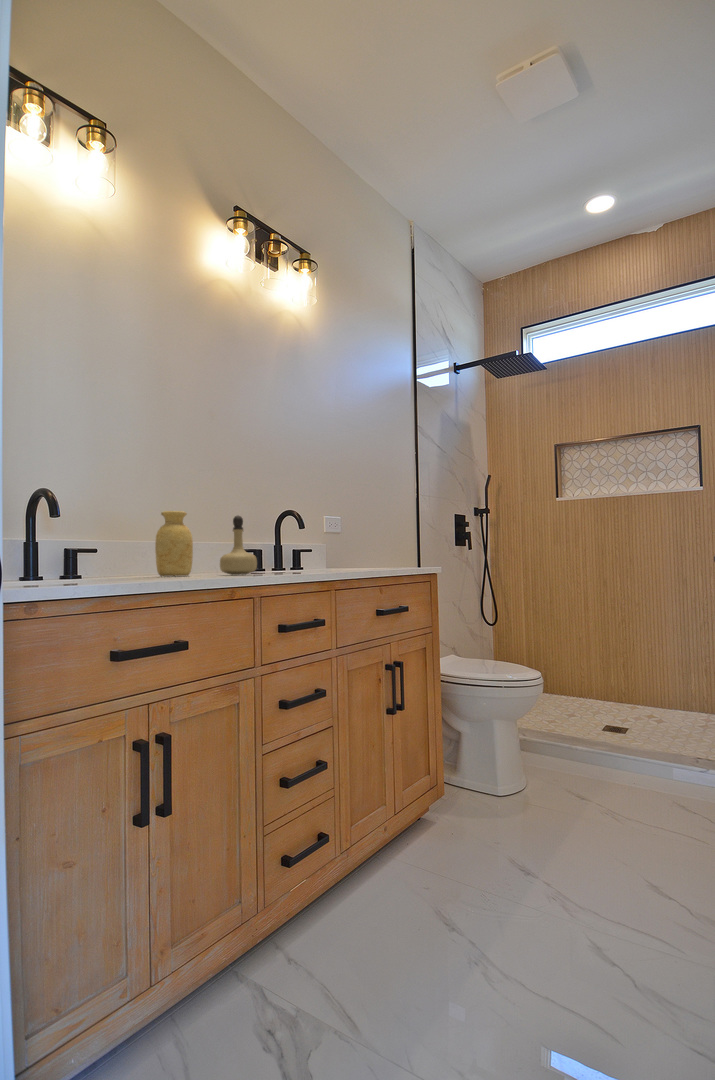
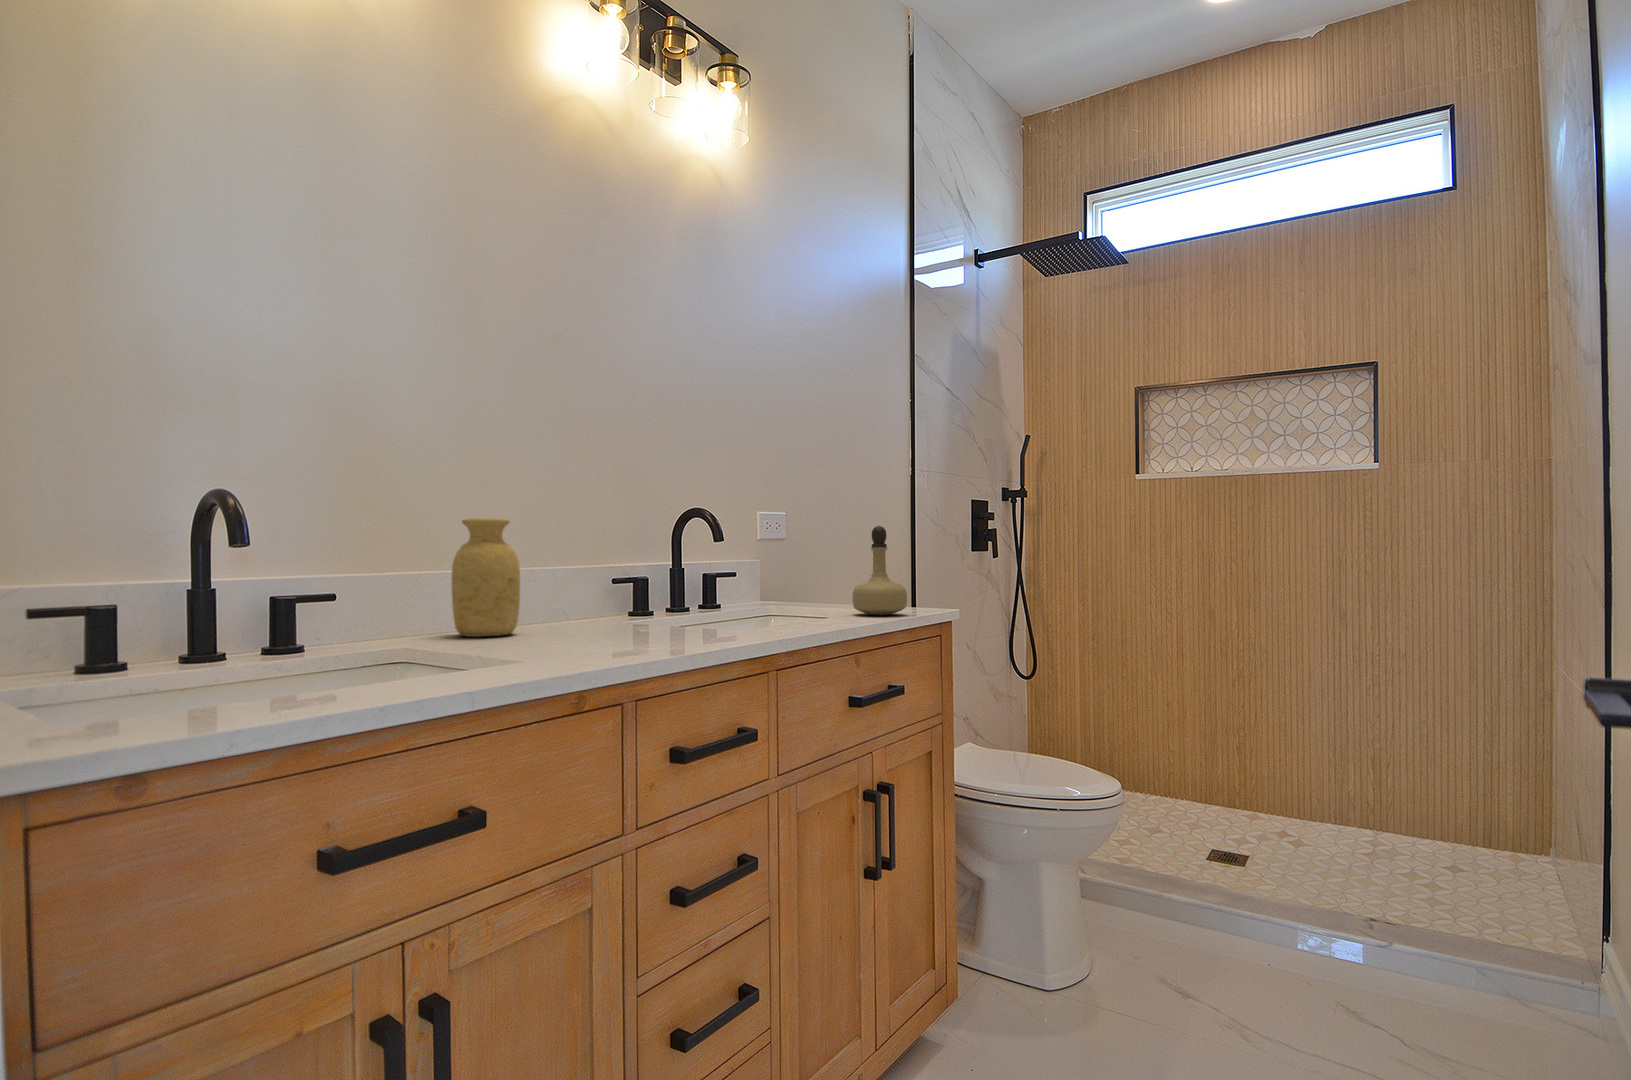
perfume bottle: present [220,516,257,575] -> present [852,526,907,615]

